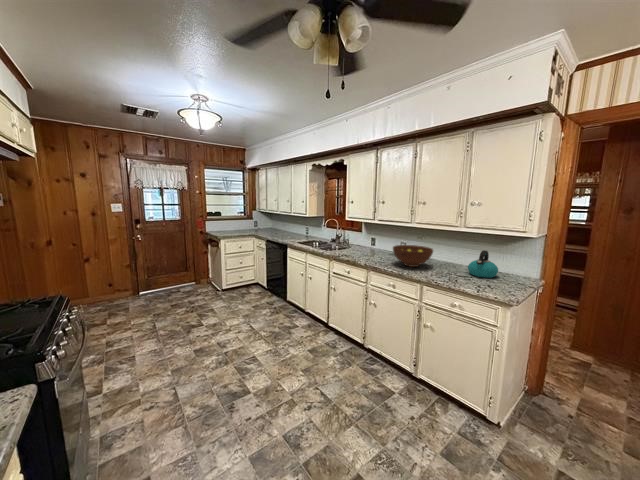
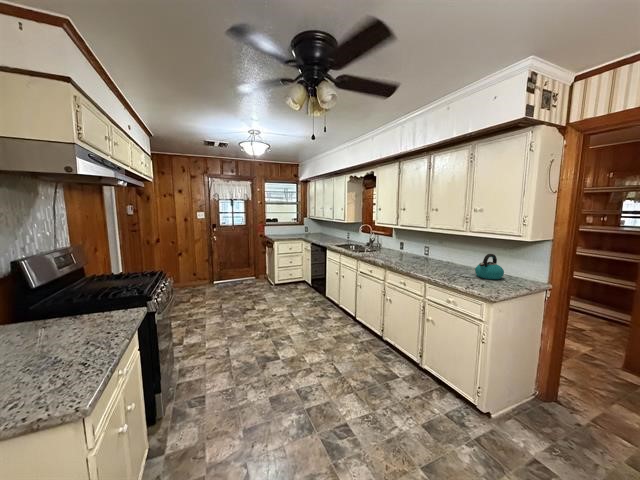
fruit bowl: present [393,245,433,267] -> none [408,248,446,268]

